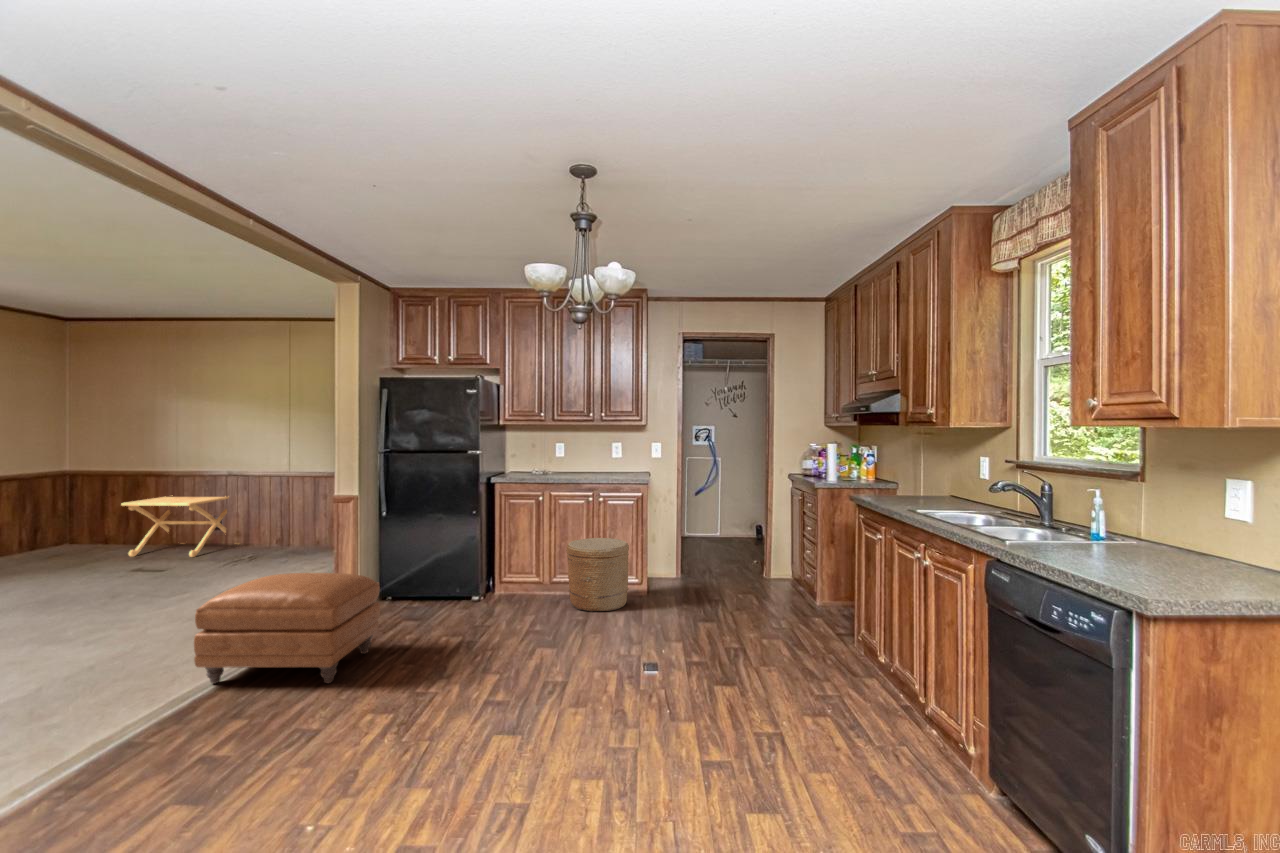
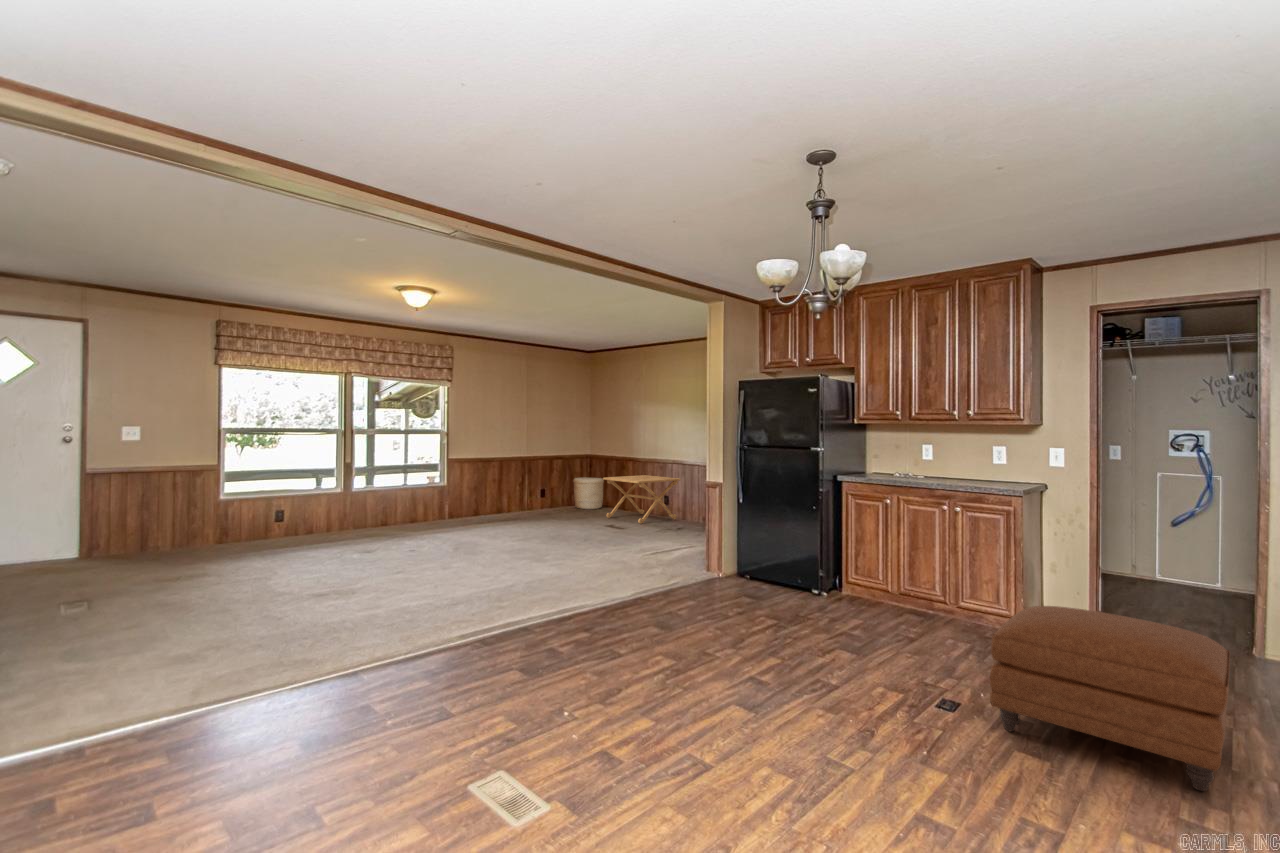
woven basket: present [566,538,629,612] -> present [574,478,604,509]
ottoman: present [194,573,380,684] -> present [990,606,1230,791]

